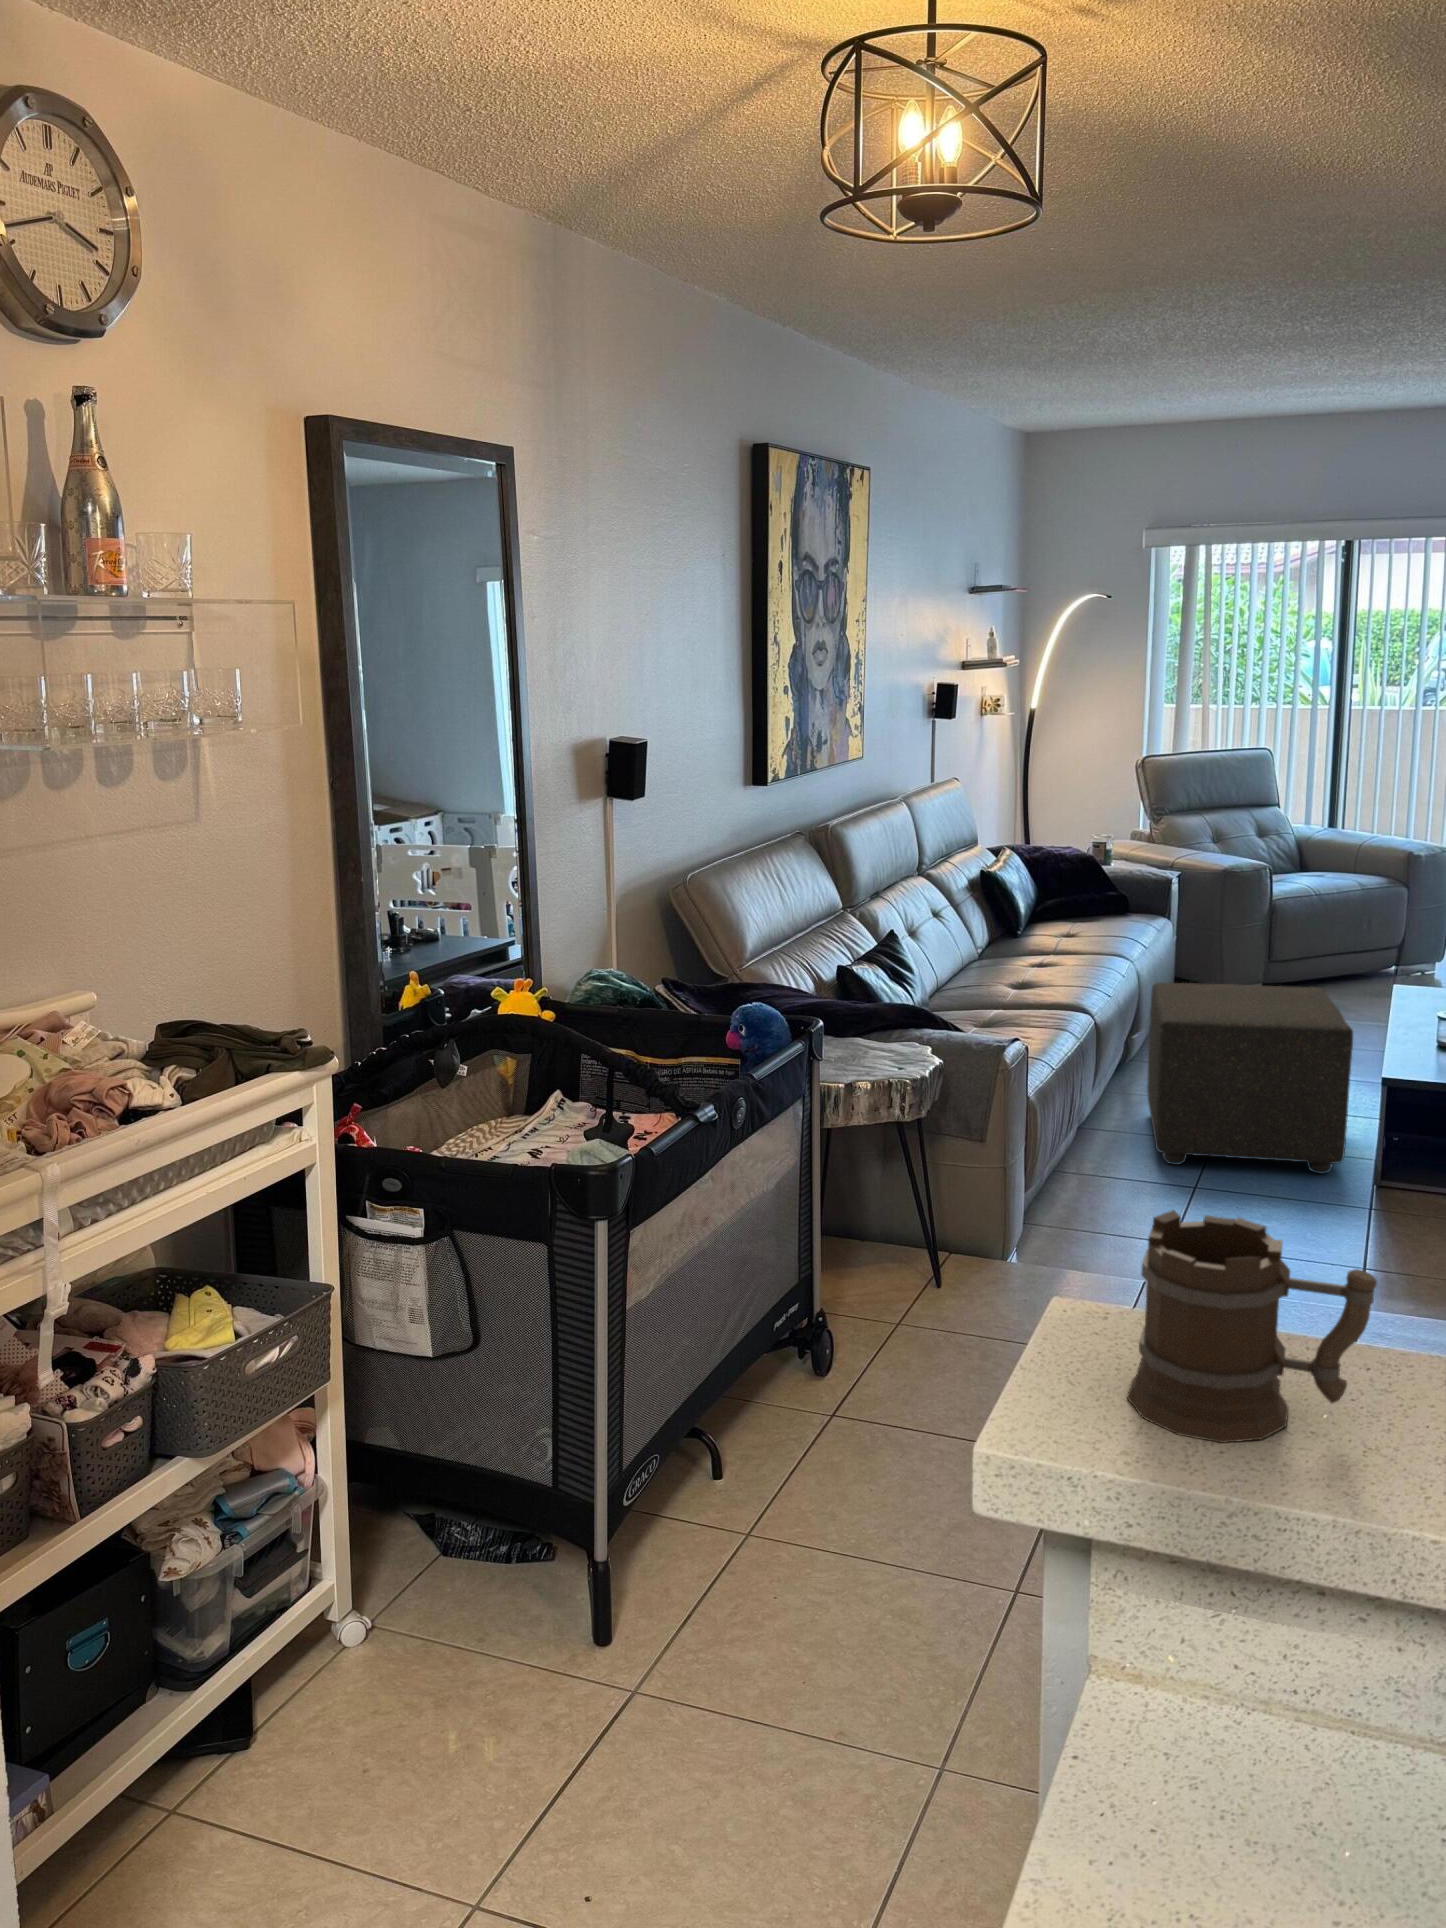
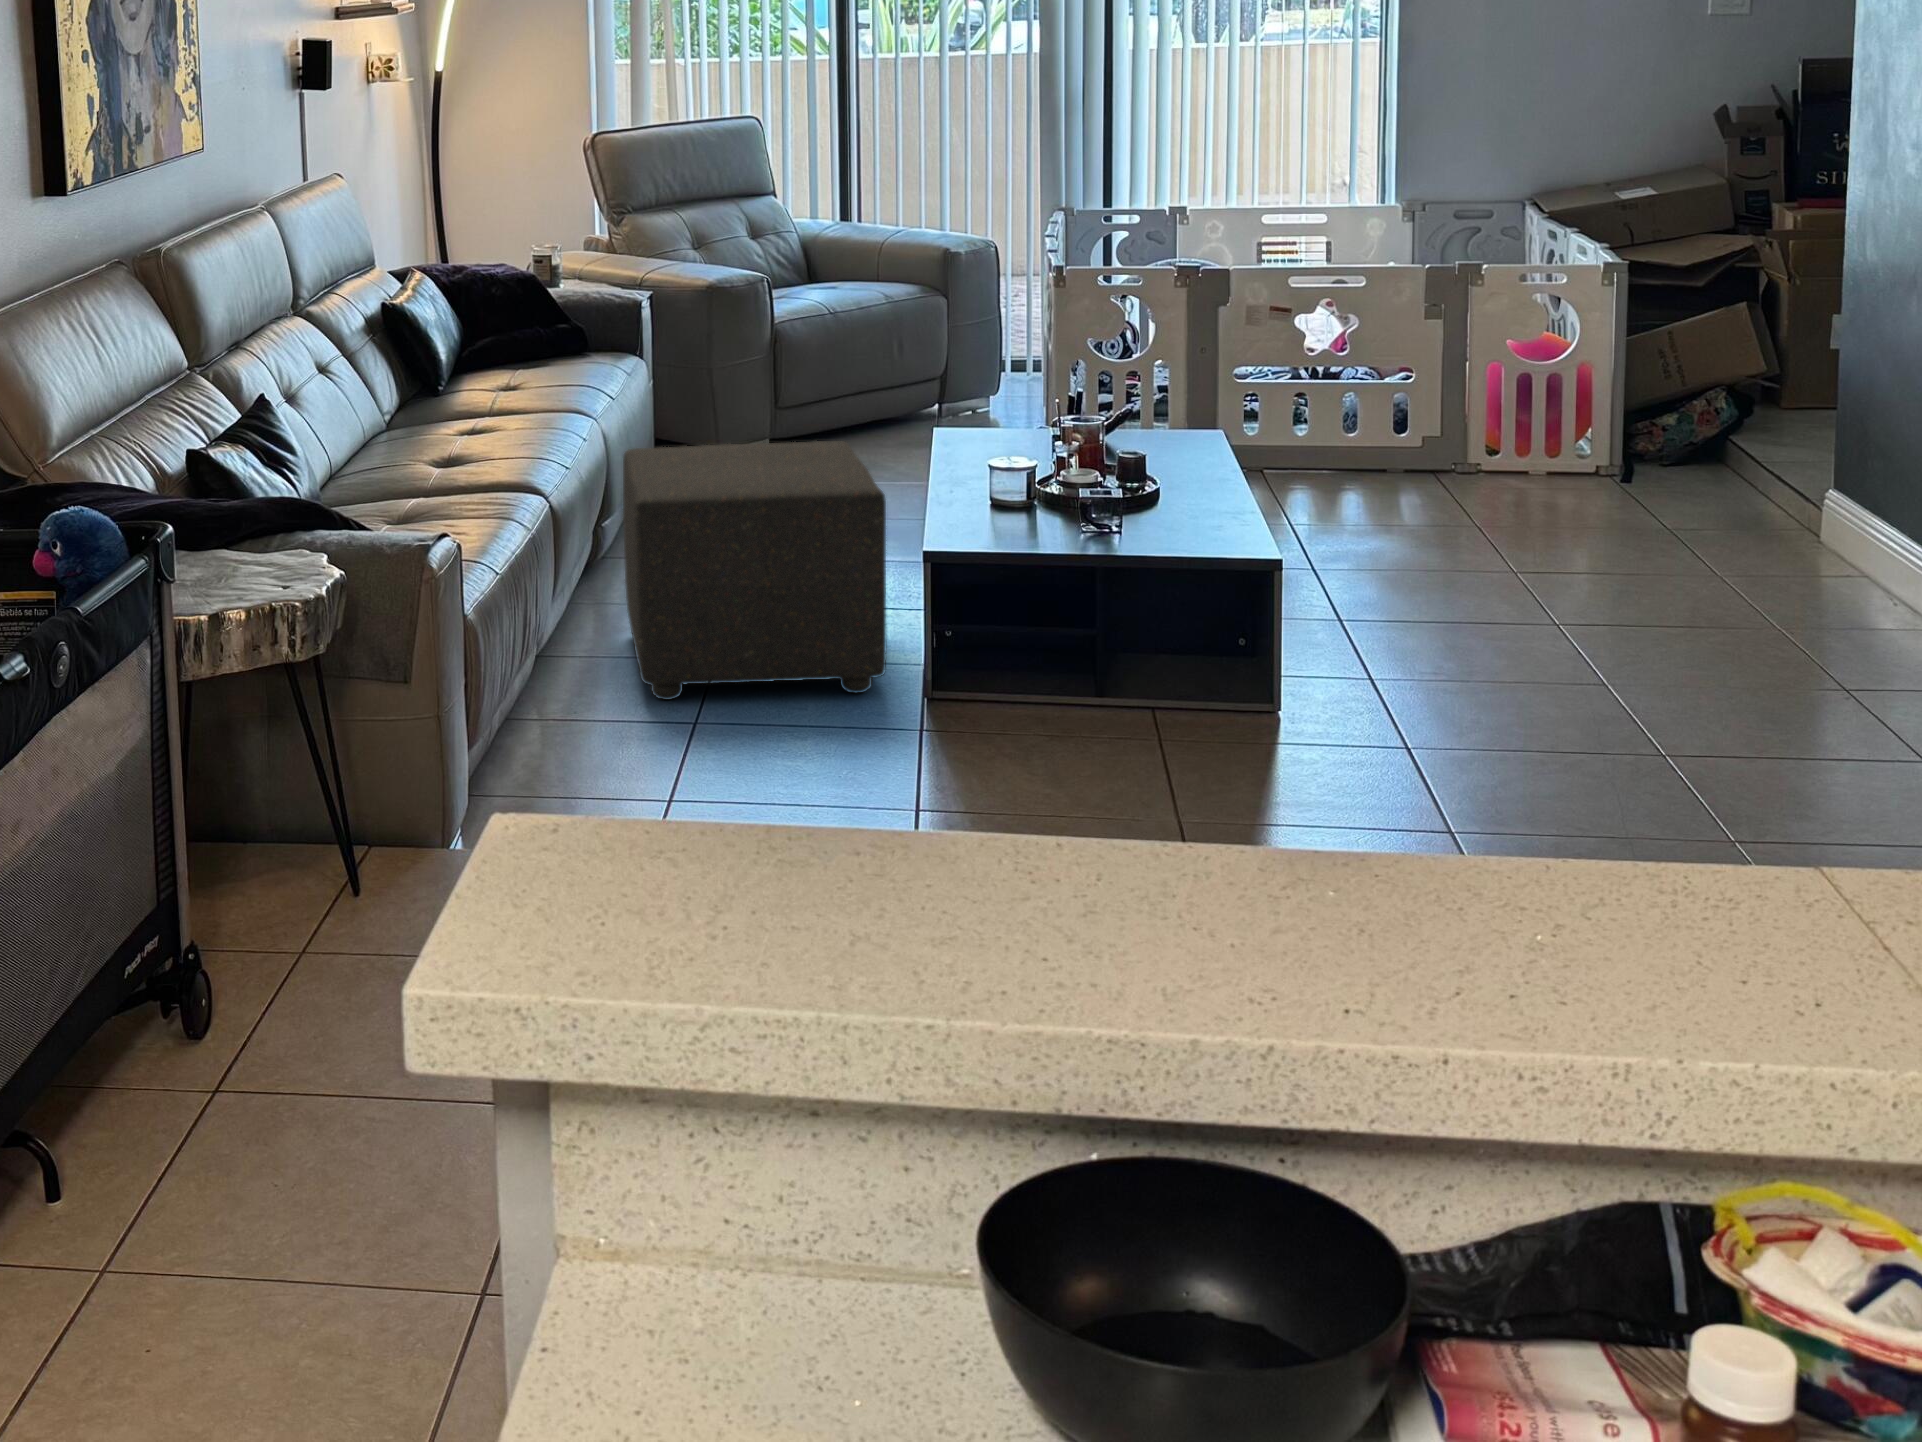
mug: present [1127,1210,1377,1443] -> none [568,688,832,950]

